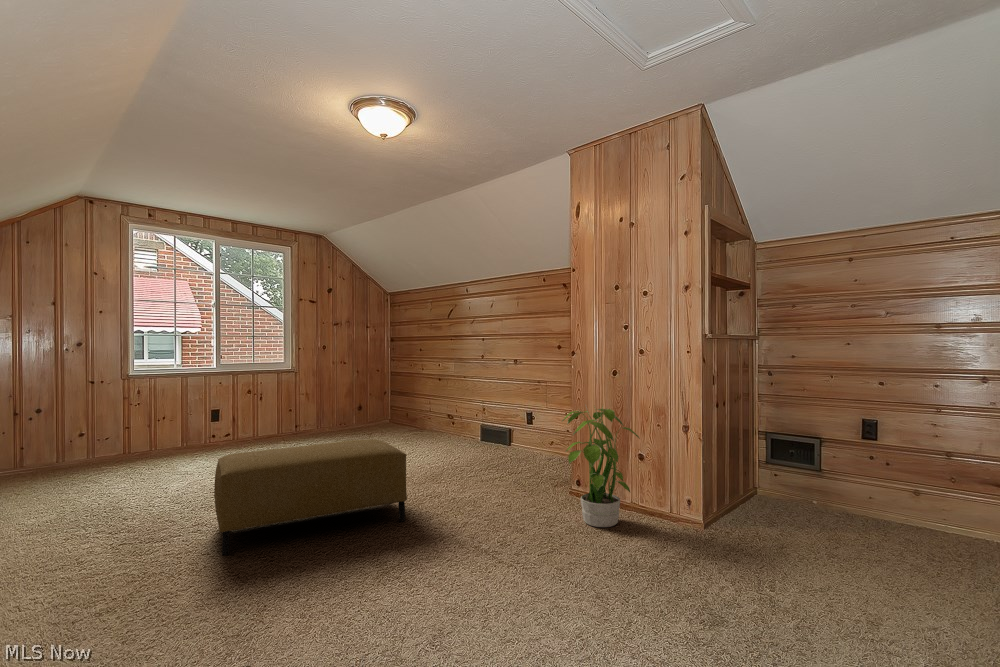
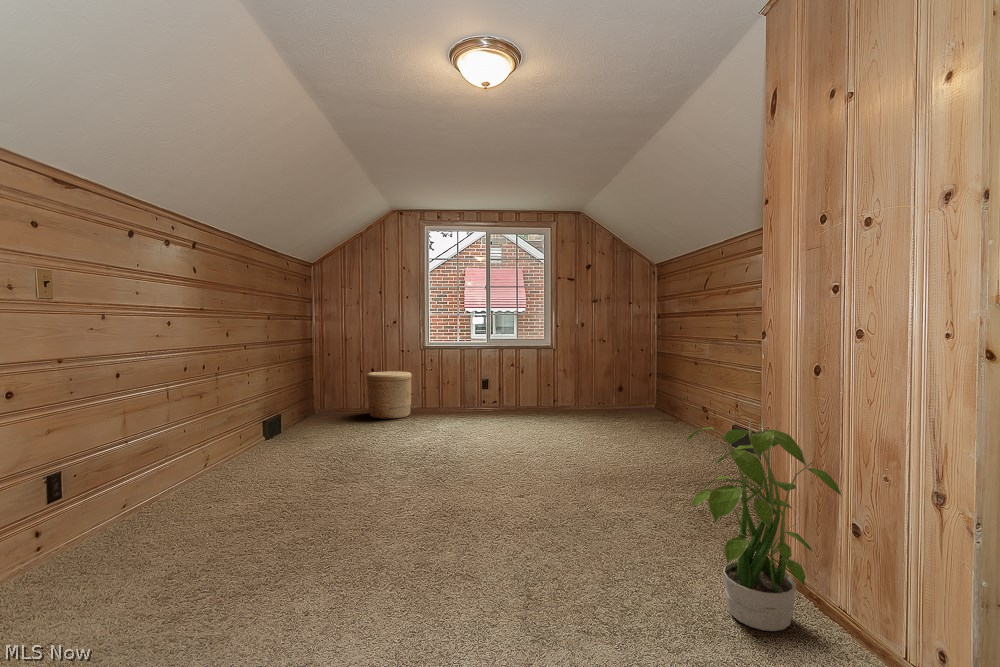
woven basket: none [47,409,122,474] -> present [366,371,412,419]
ottoman: present [214,439,407,555] -> none [343,421,531,524]

